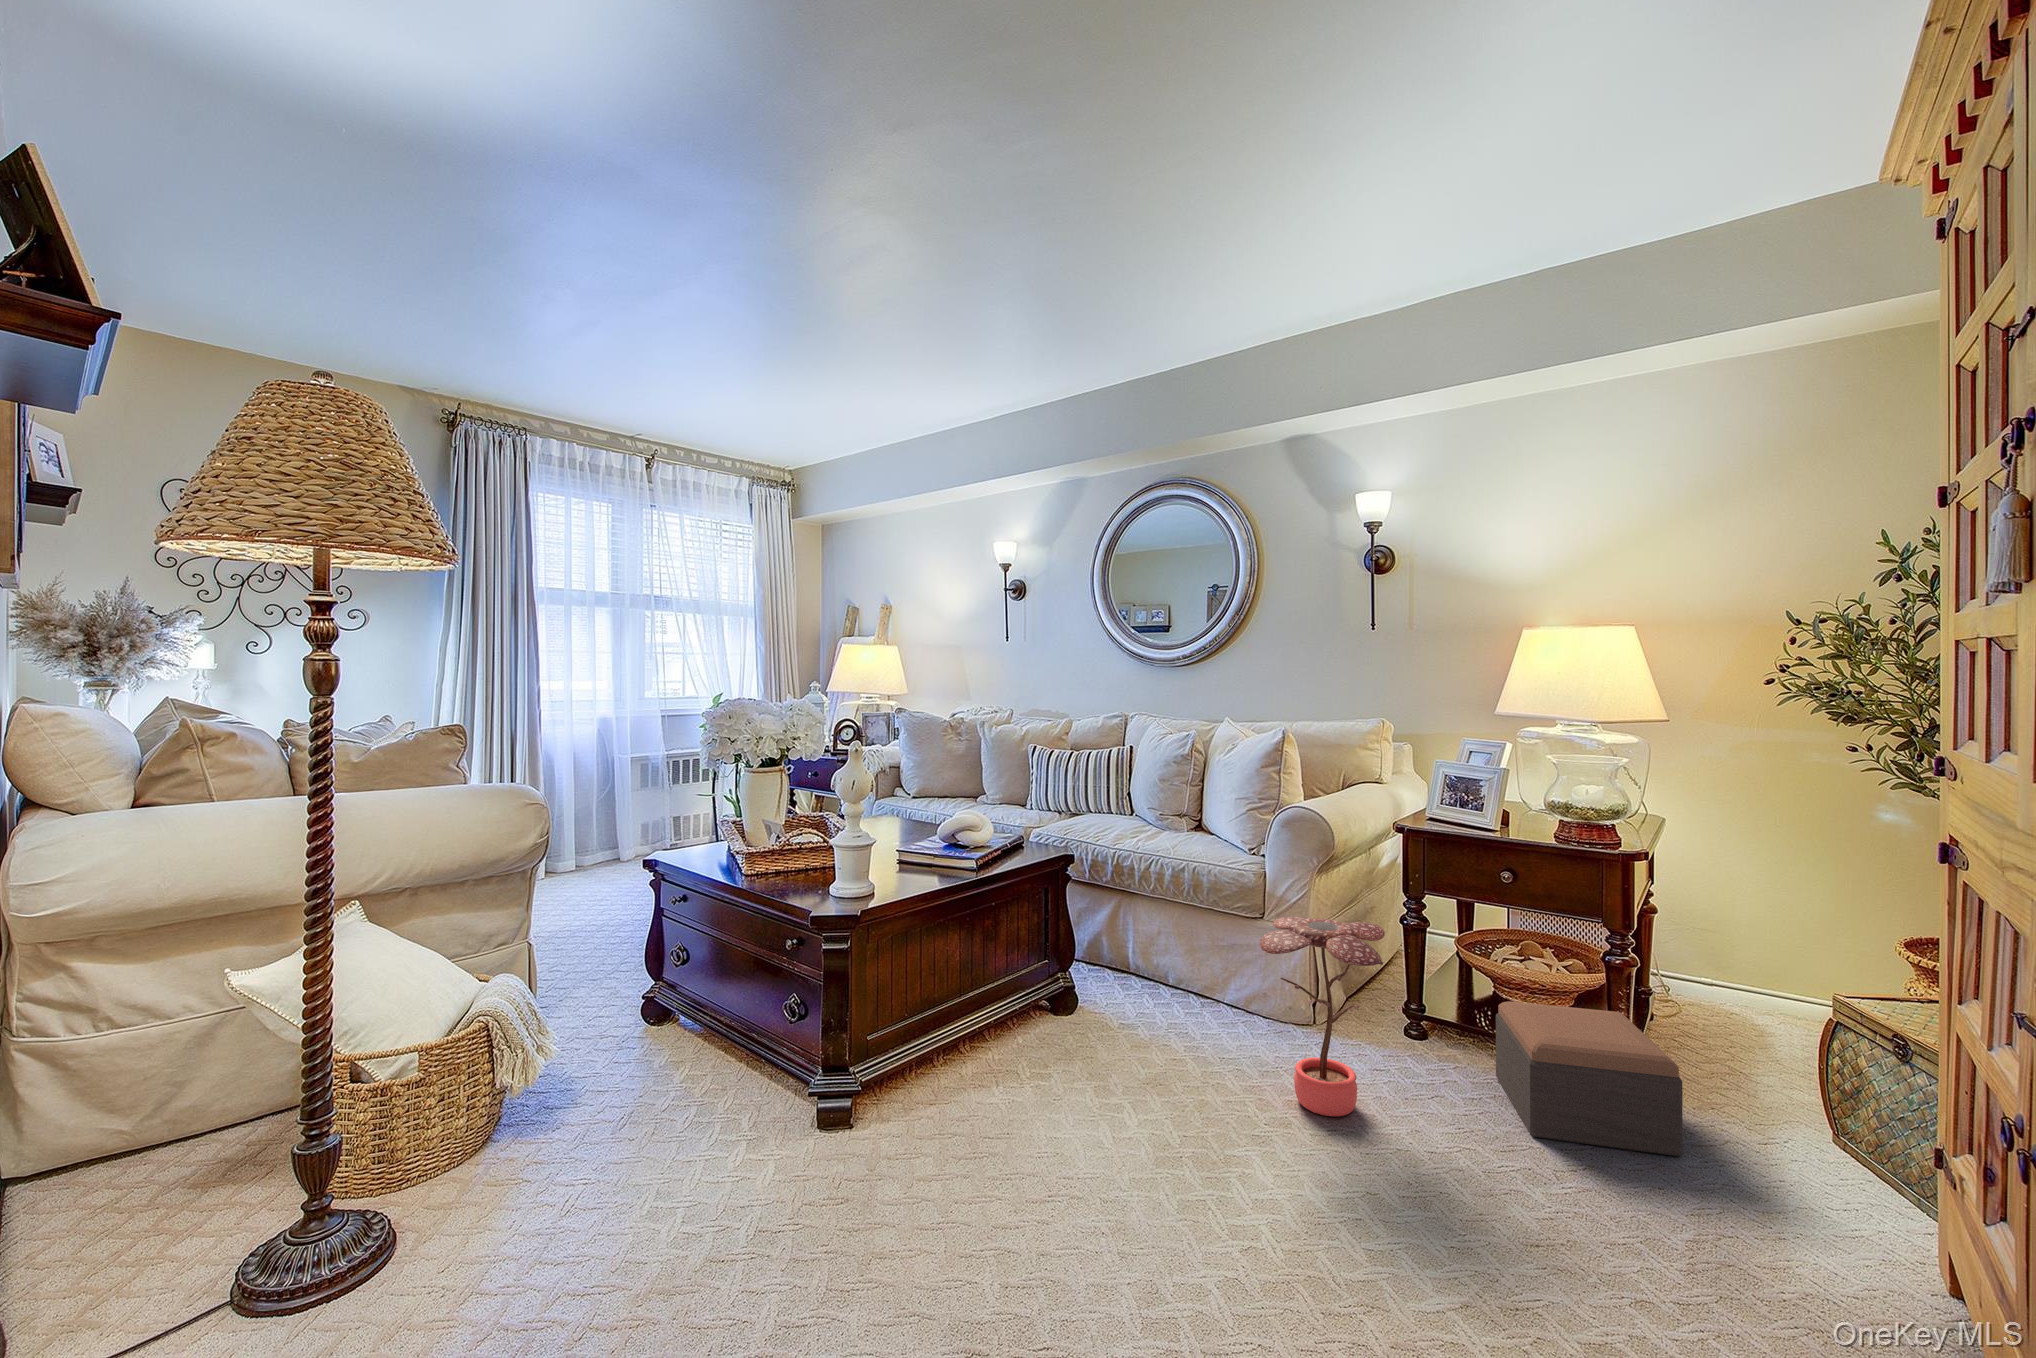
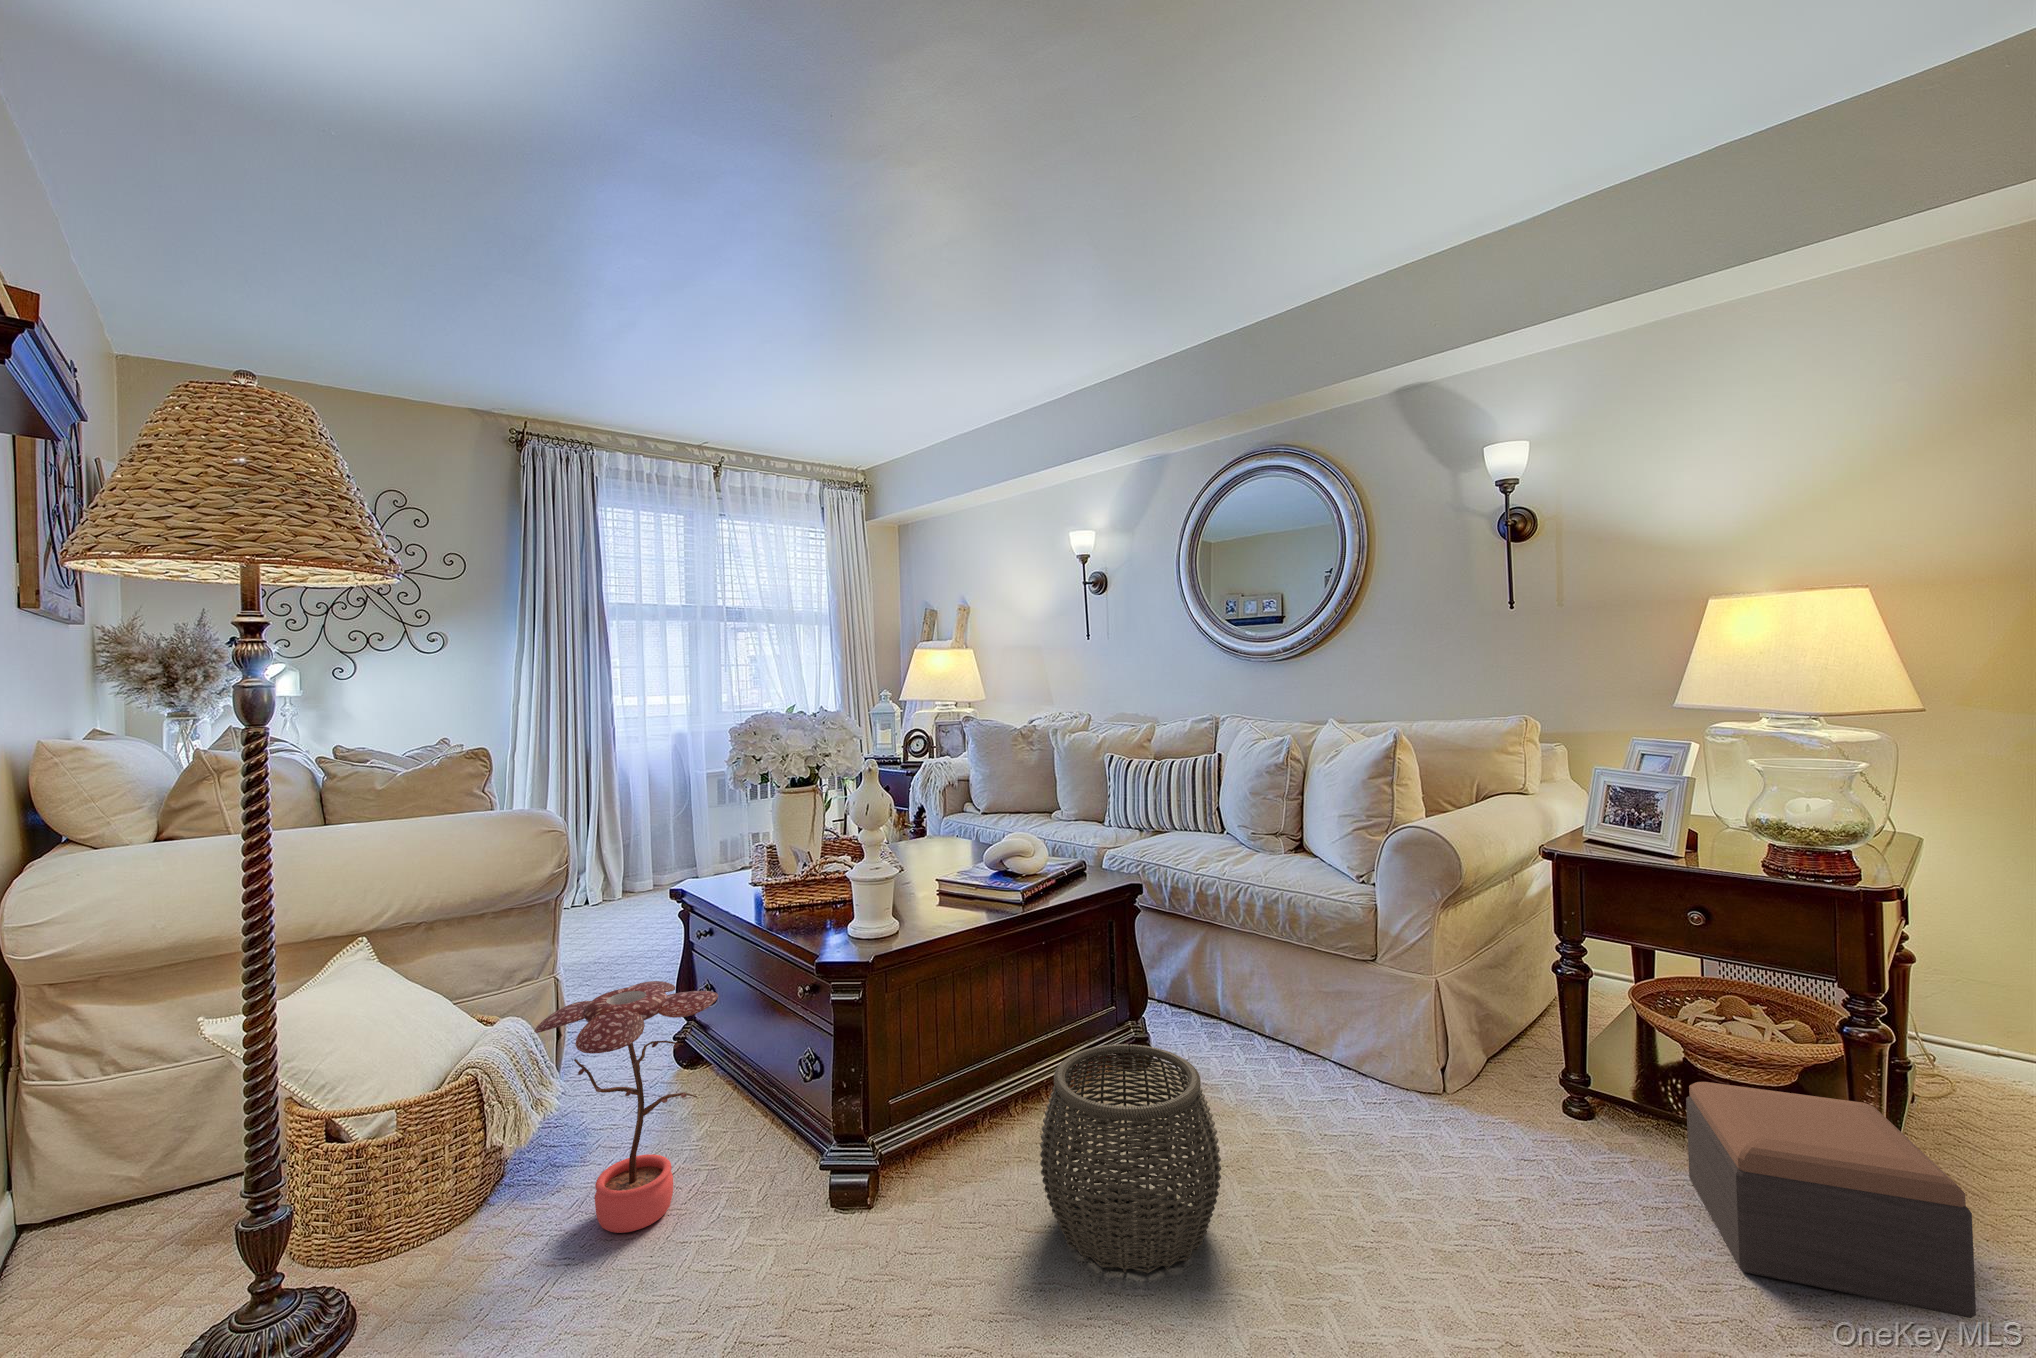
potted plant: present [1260,917,1385,1117] -> present [534,981,718,1233]
woven basket: none [1005,983,1154,1163] -> present [1040,1044,1221,1273]

